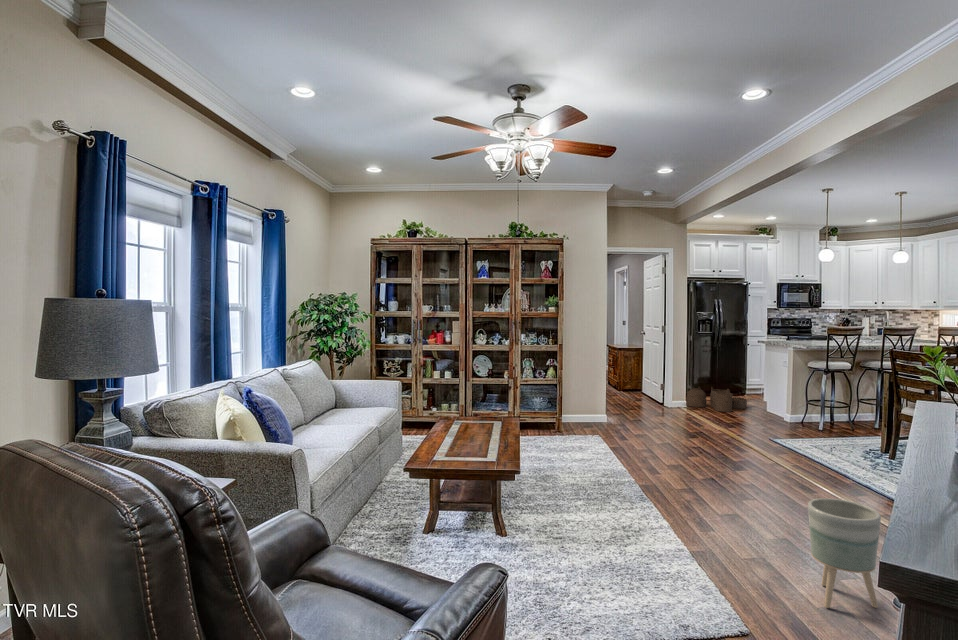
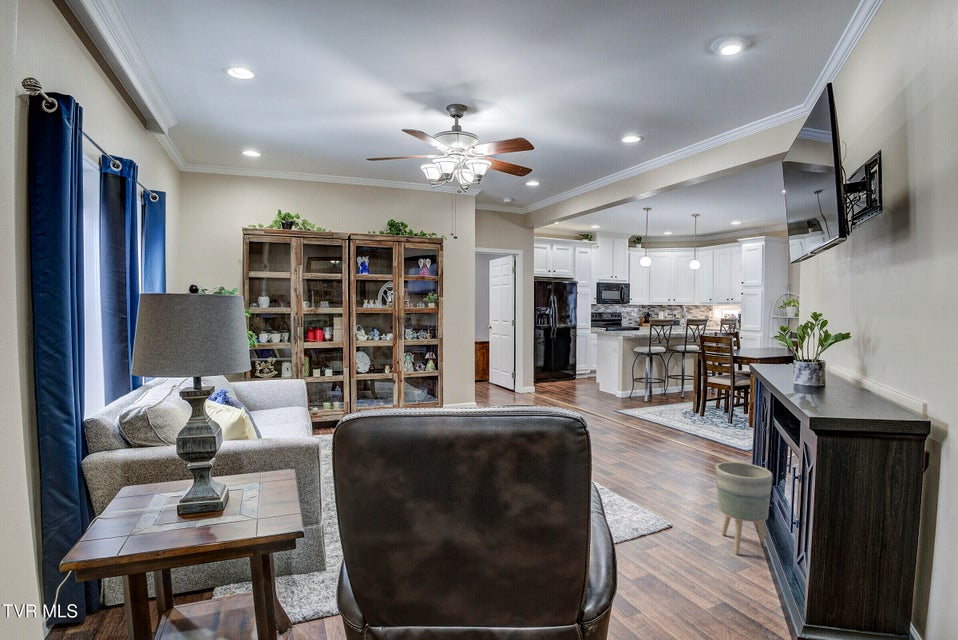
woven basket: present [686,387,747,412] -> none [536,372,584,393]

